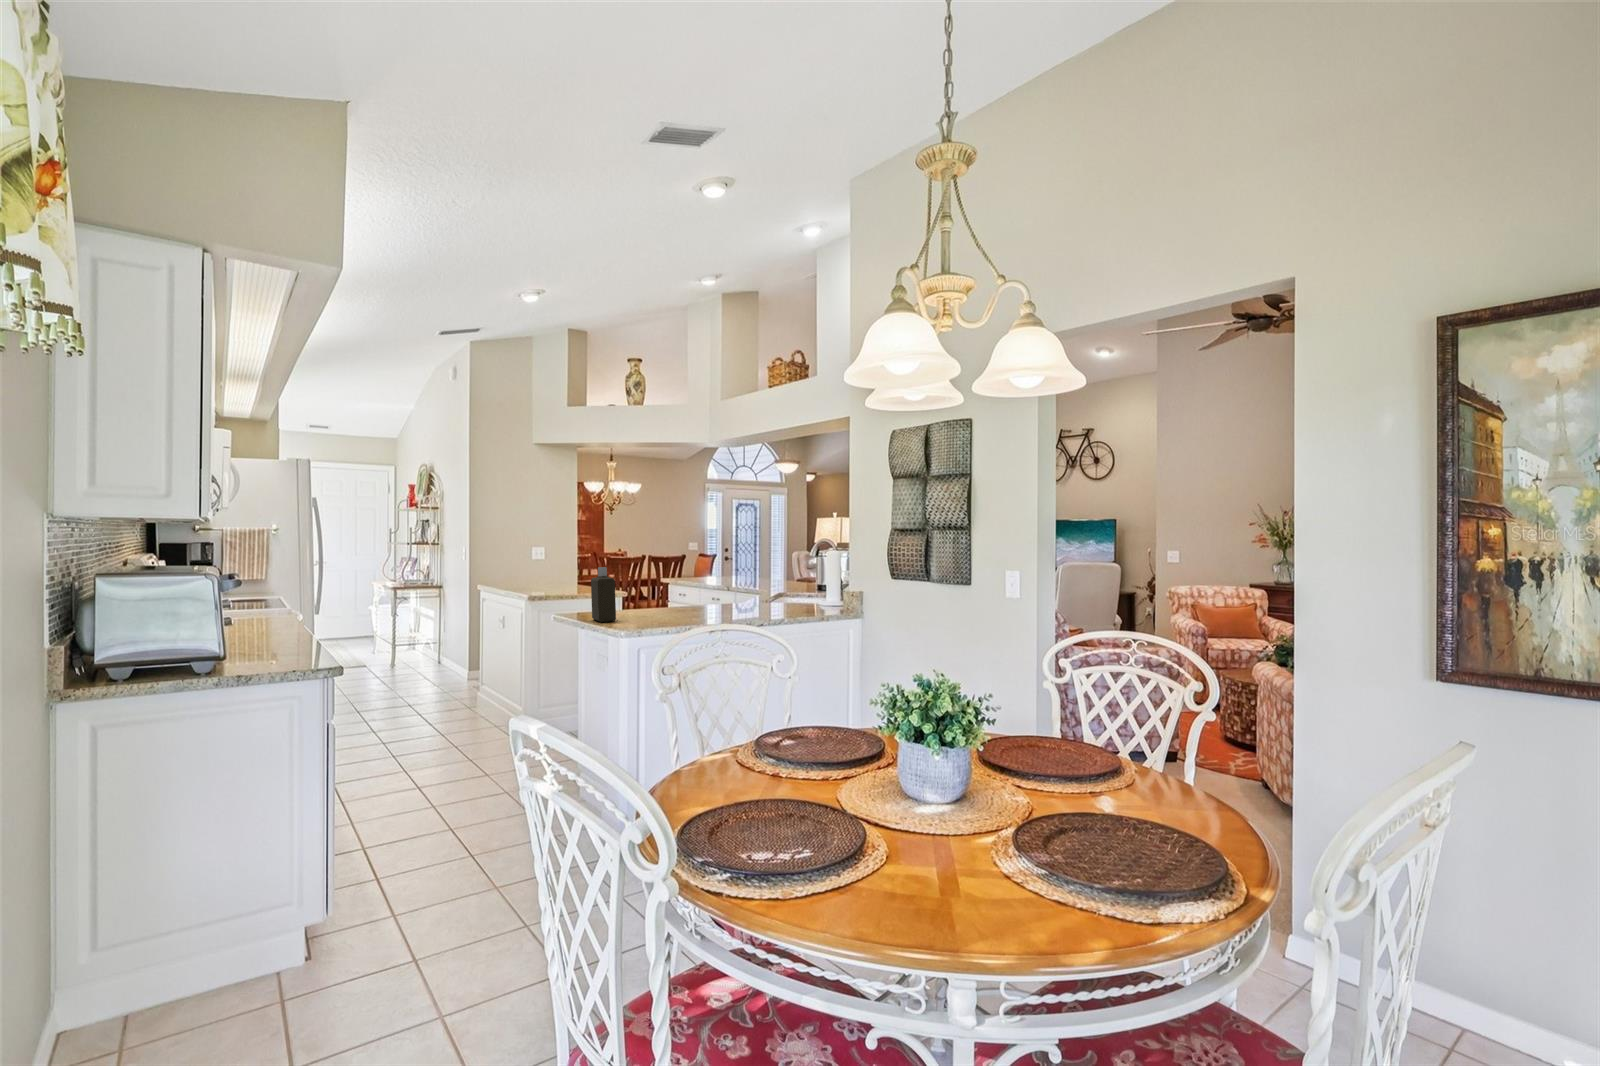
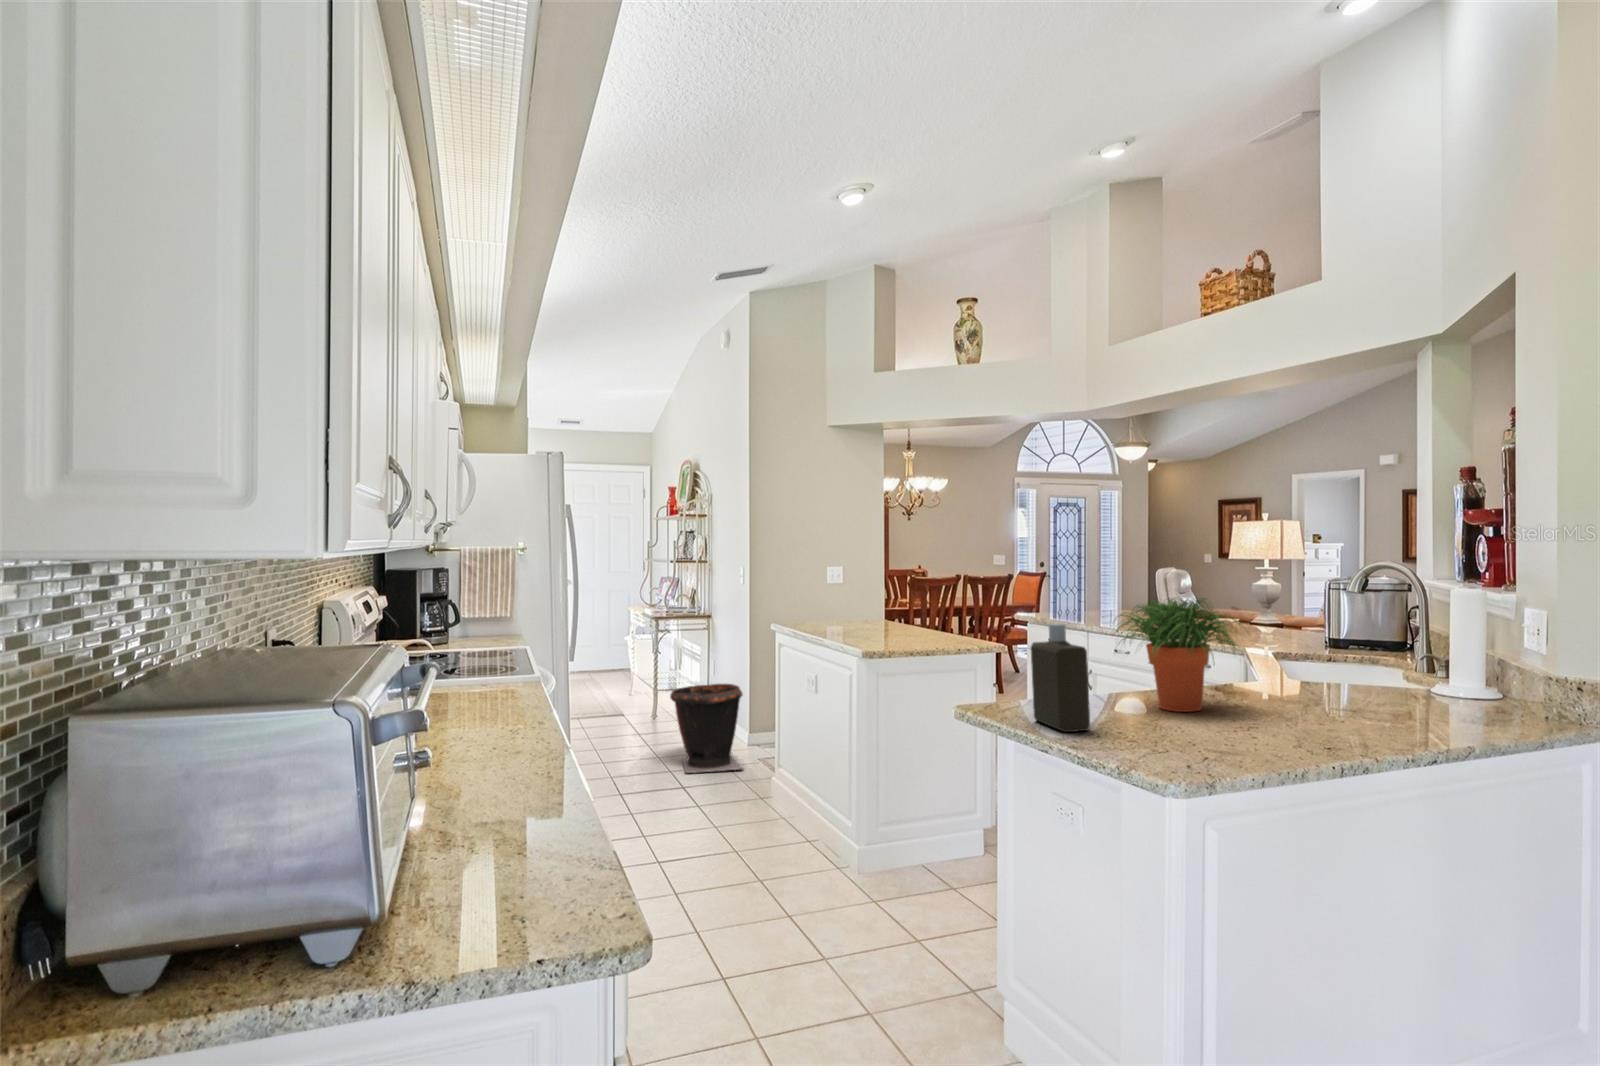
potted plant: none [642,555,712,614] -> present [1114,598,1240,712]
trash can: none [402,635,462,700] -> present [670,684,743,773]

